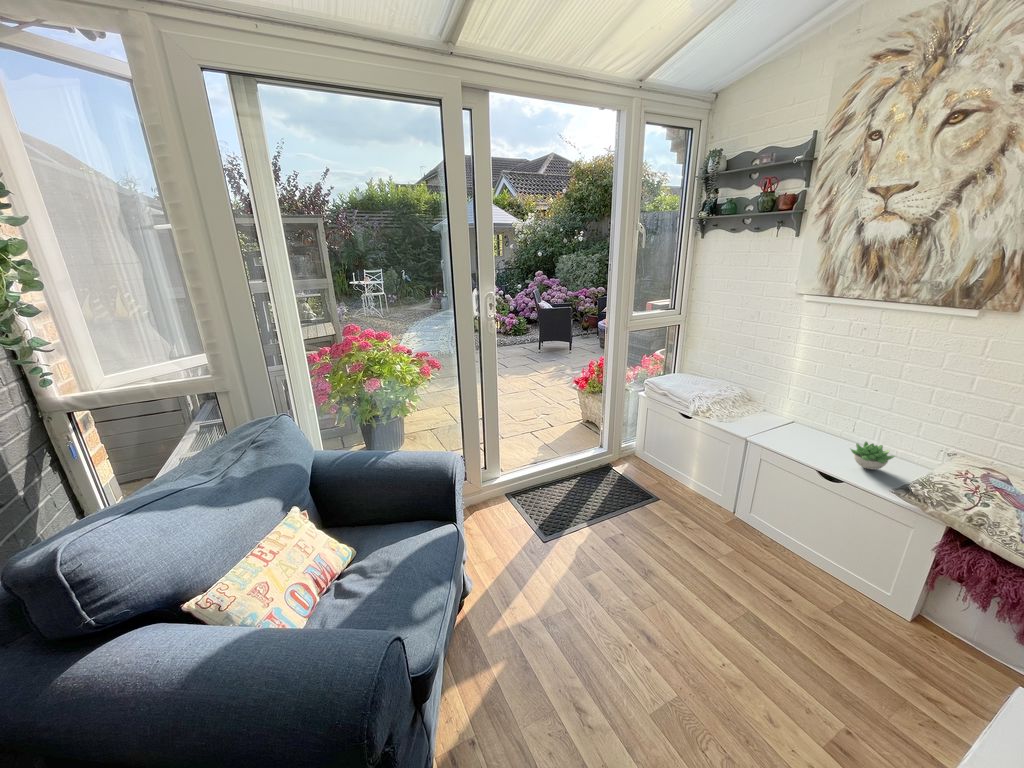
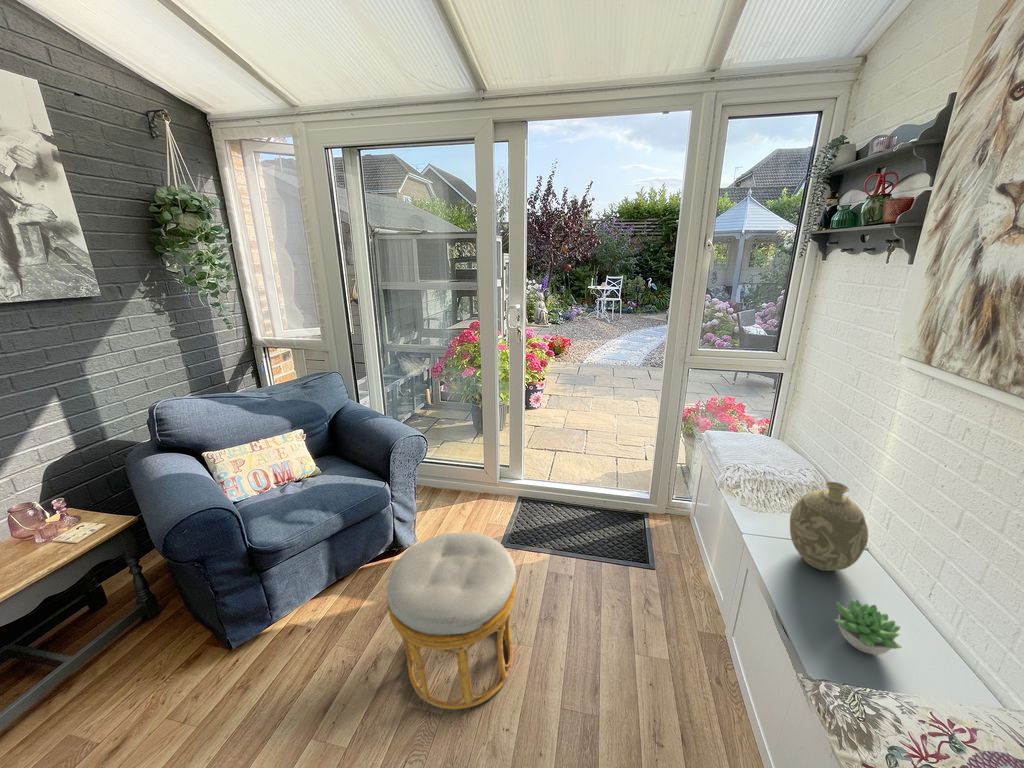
decorative vase: none [774,381,828,440] -> present [790,482,868,571]
ottoman: none [570,518,713,699] -> present [387,533,516,709]

